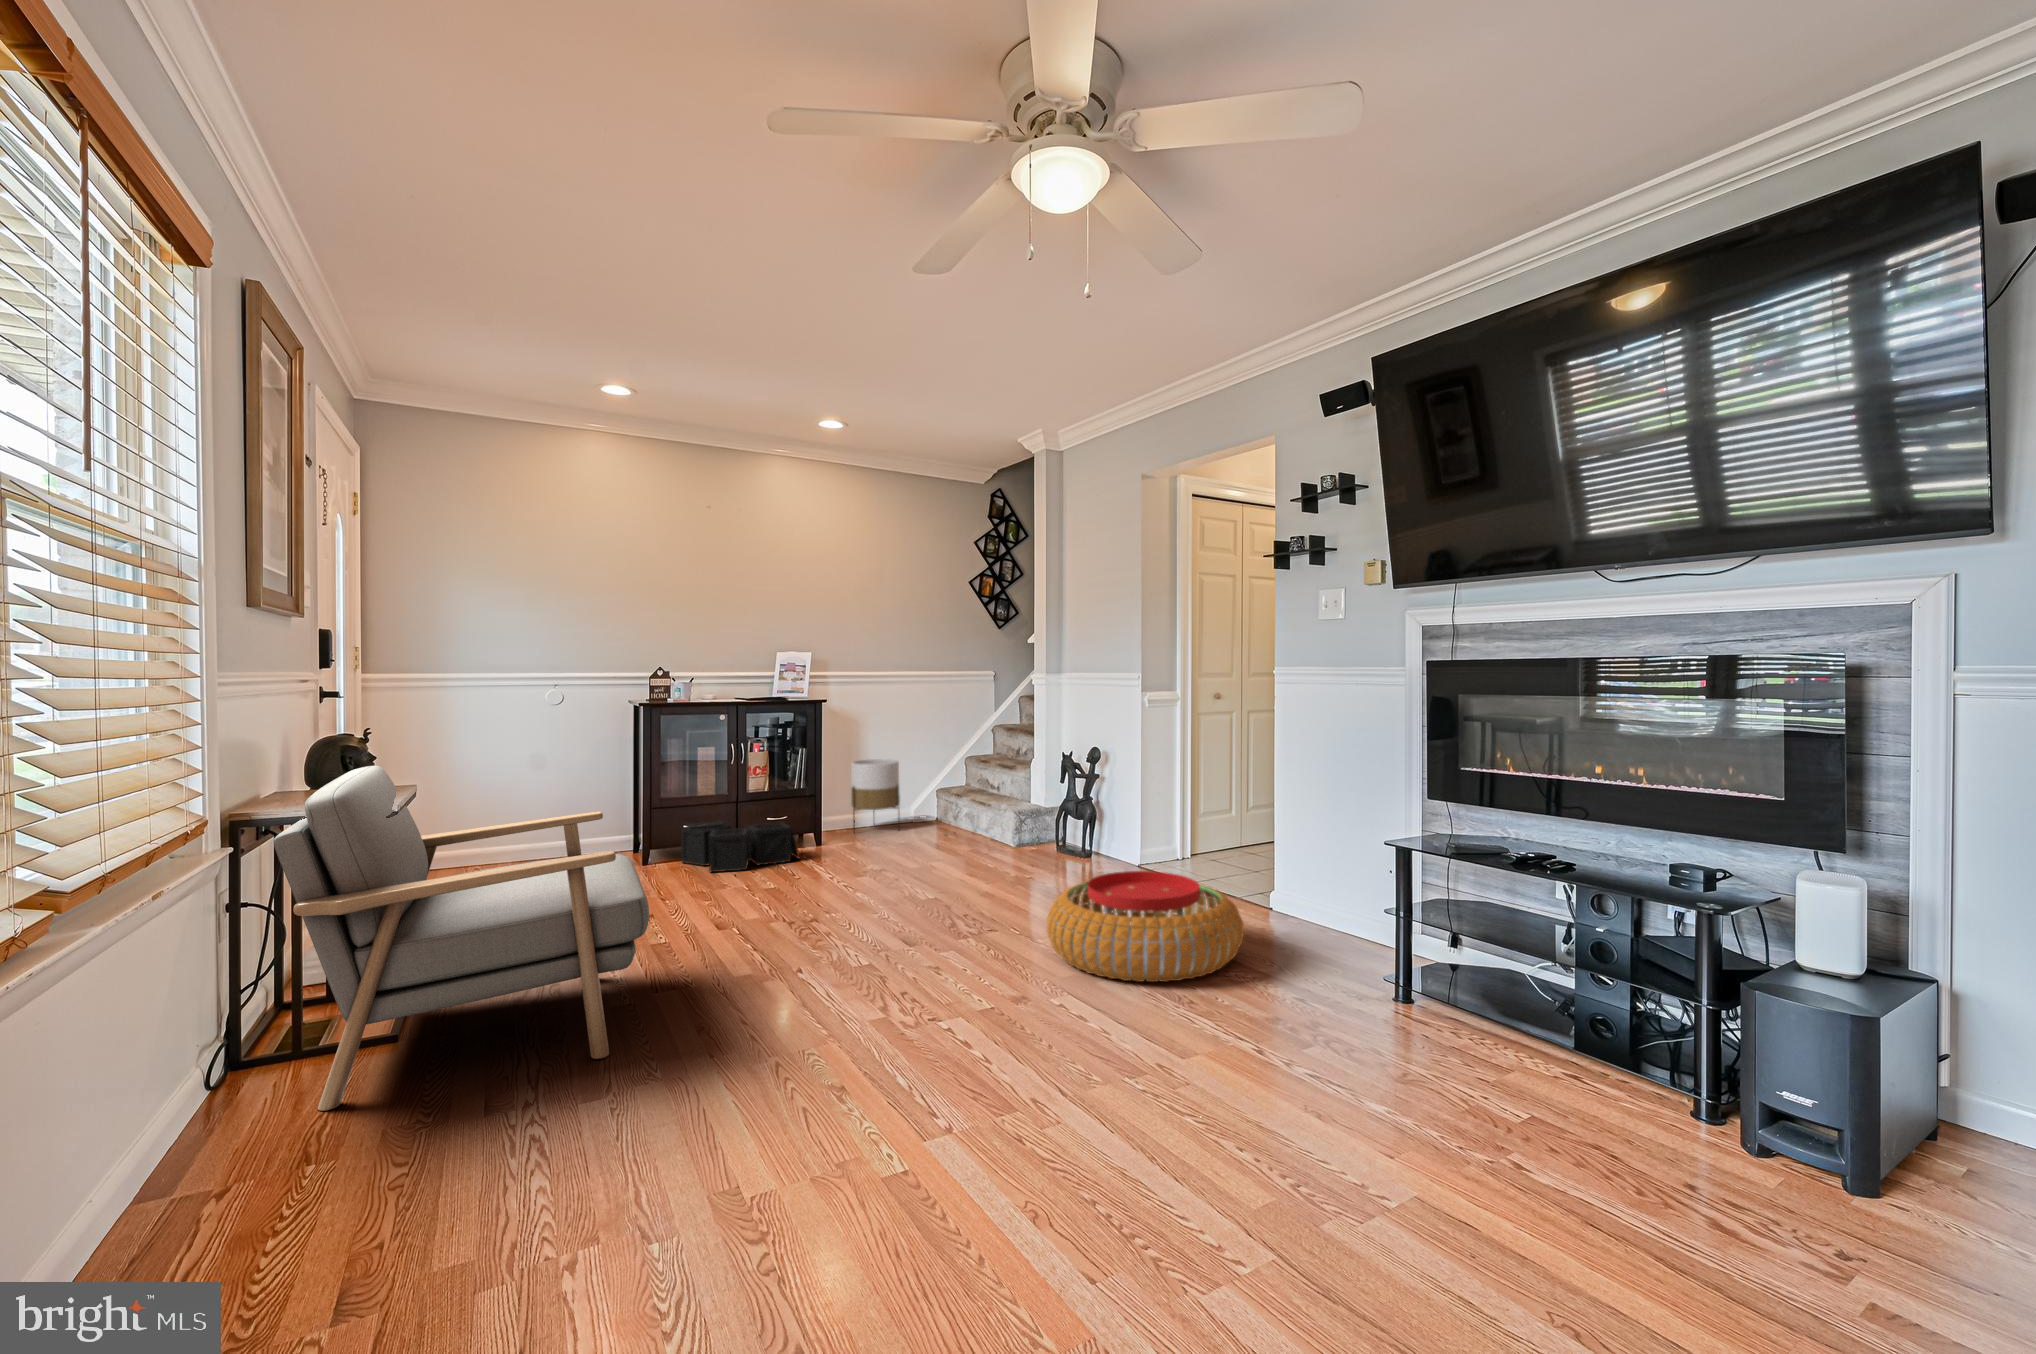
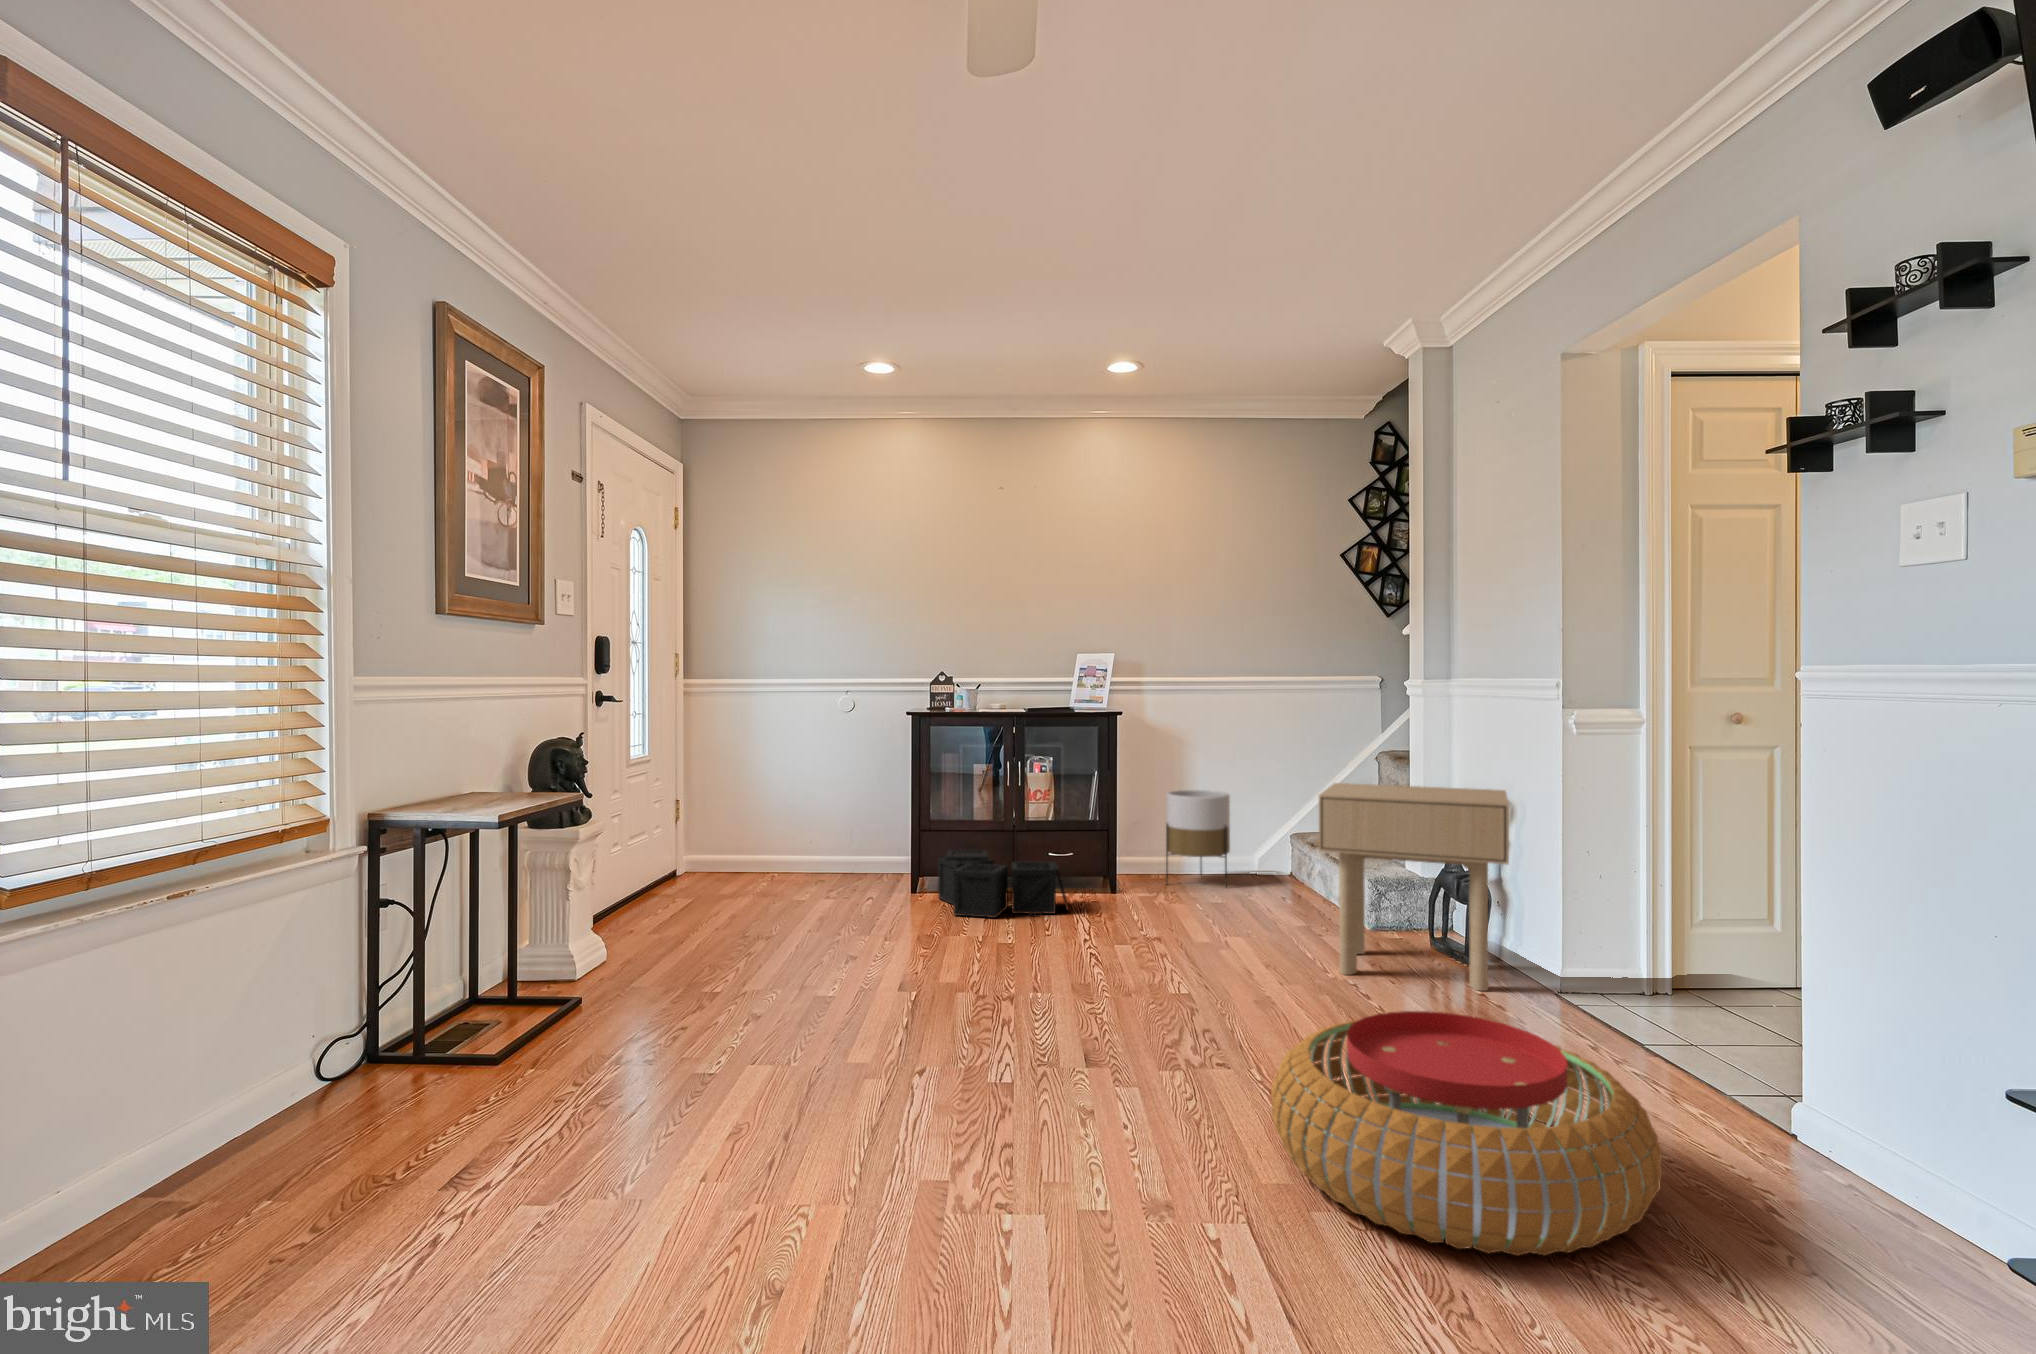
side table: none [1000,745,1118,873] -> present [1319,783,1509,991]
armchair: present [274,766,649,1111] -> none [233,757,724,1165]

